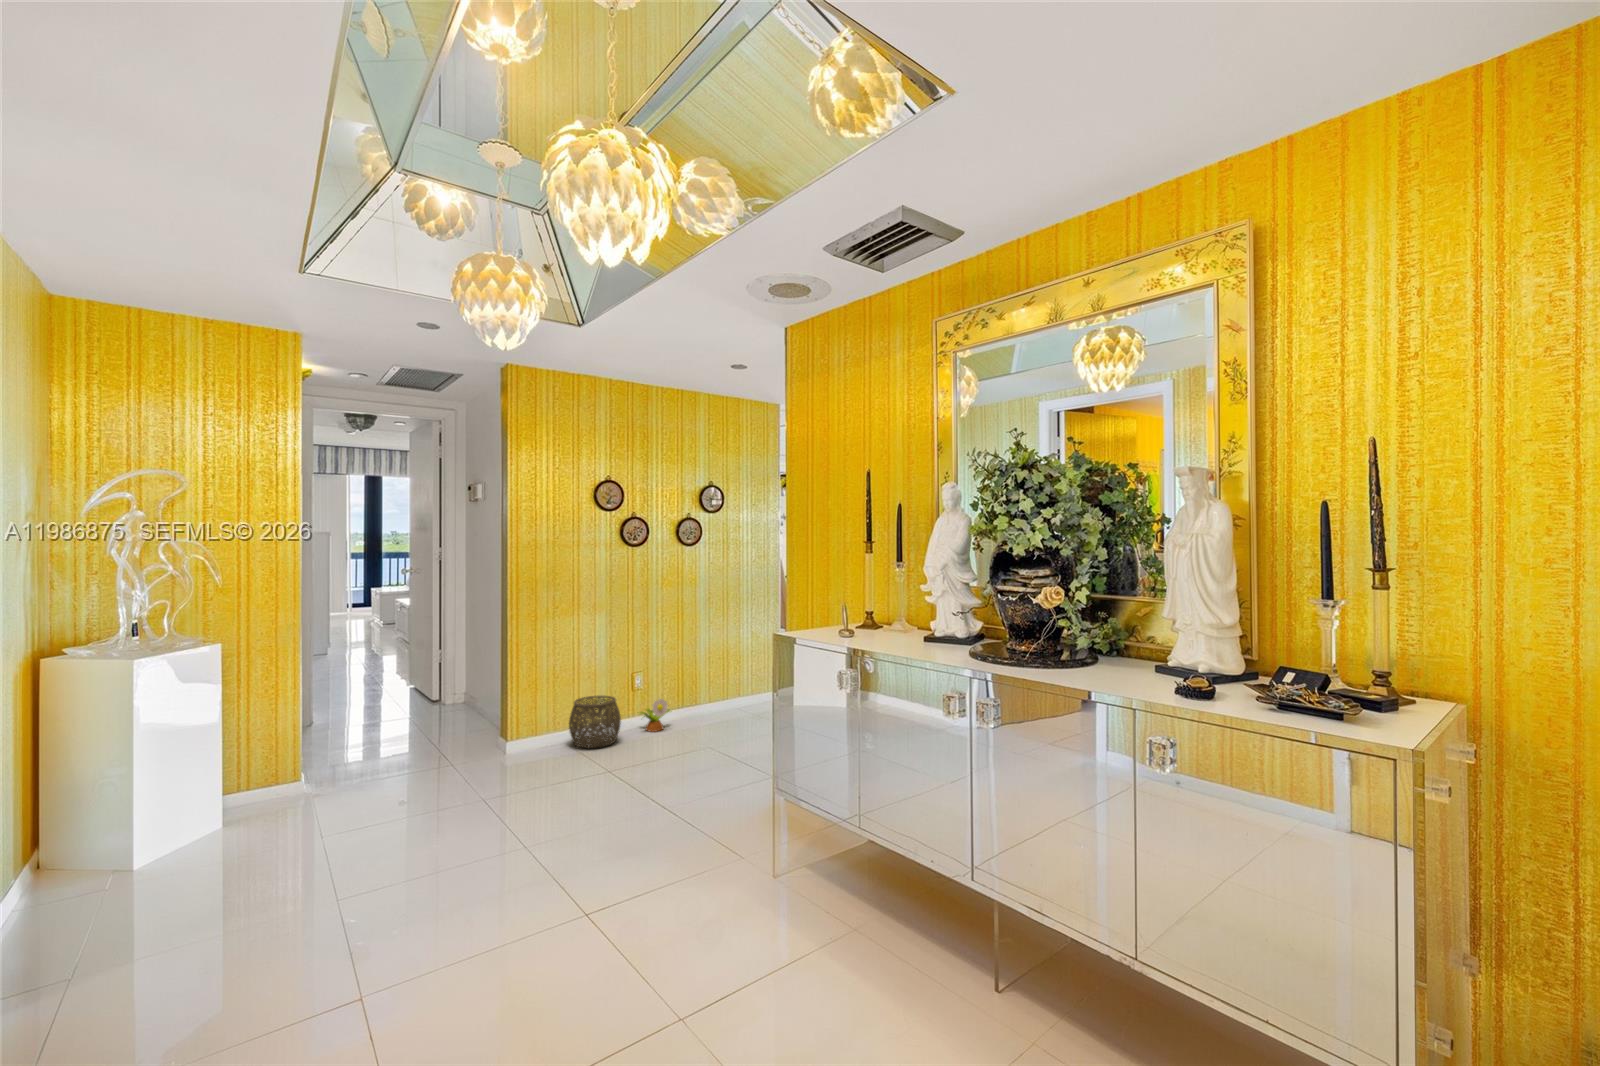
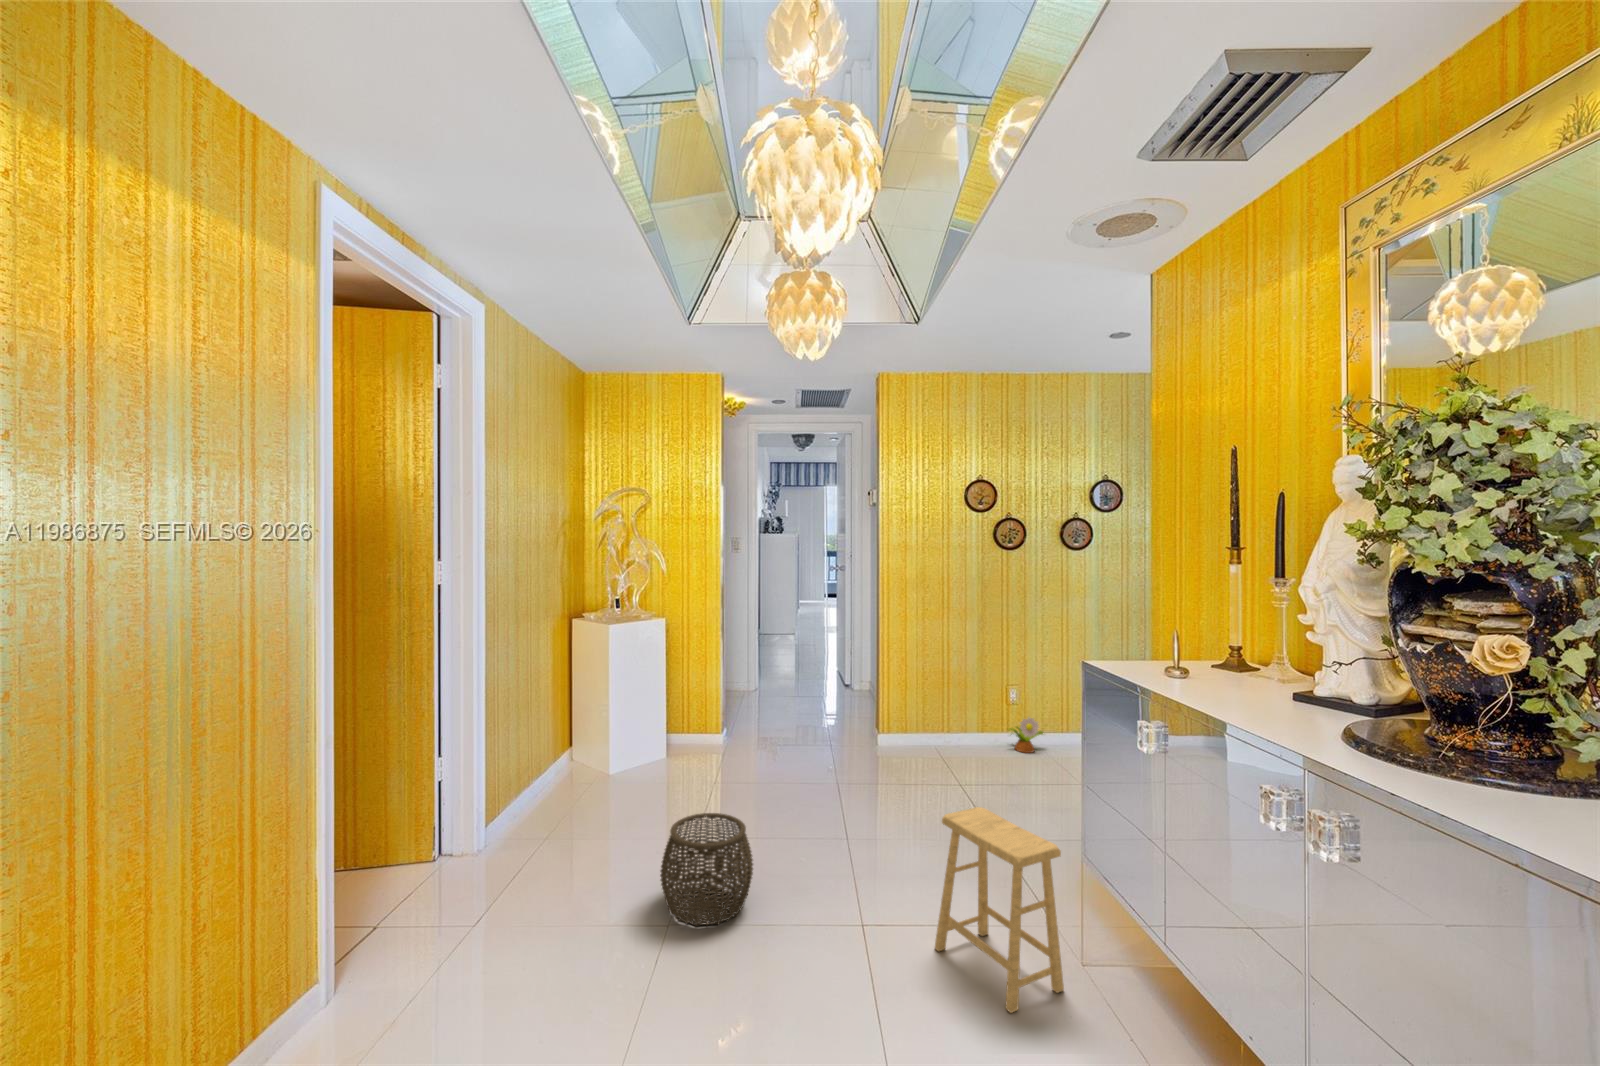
woven basket: present [569,696,621,748] -> present [660,813,753,926]
footstool: none [675,771,782,925] -> present [935,807,1064,1013]

